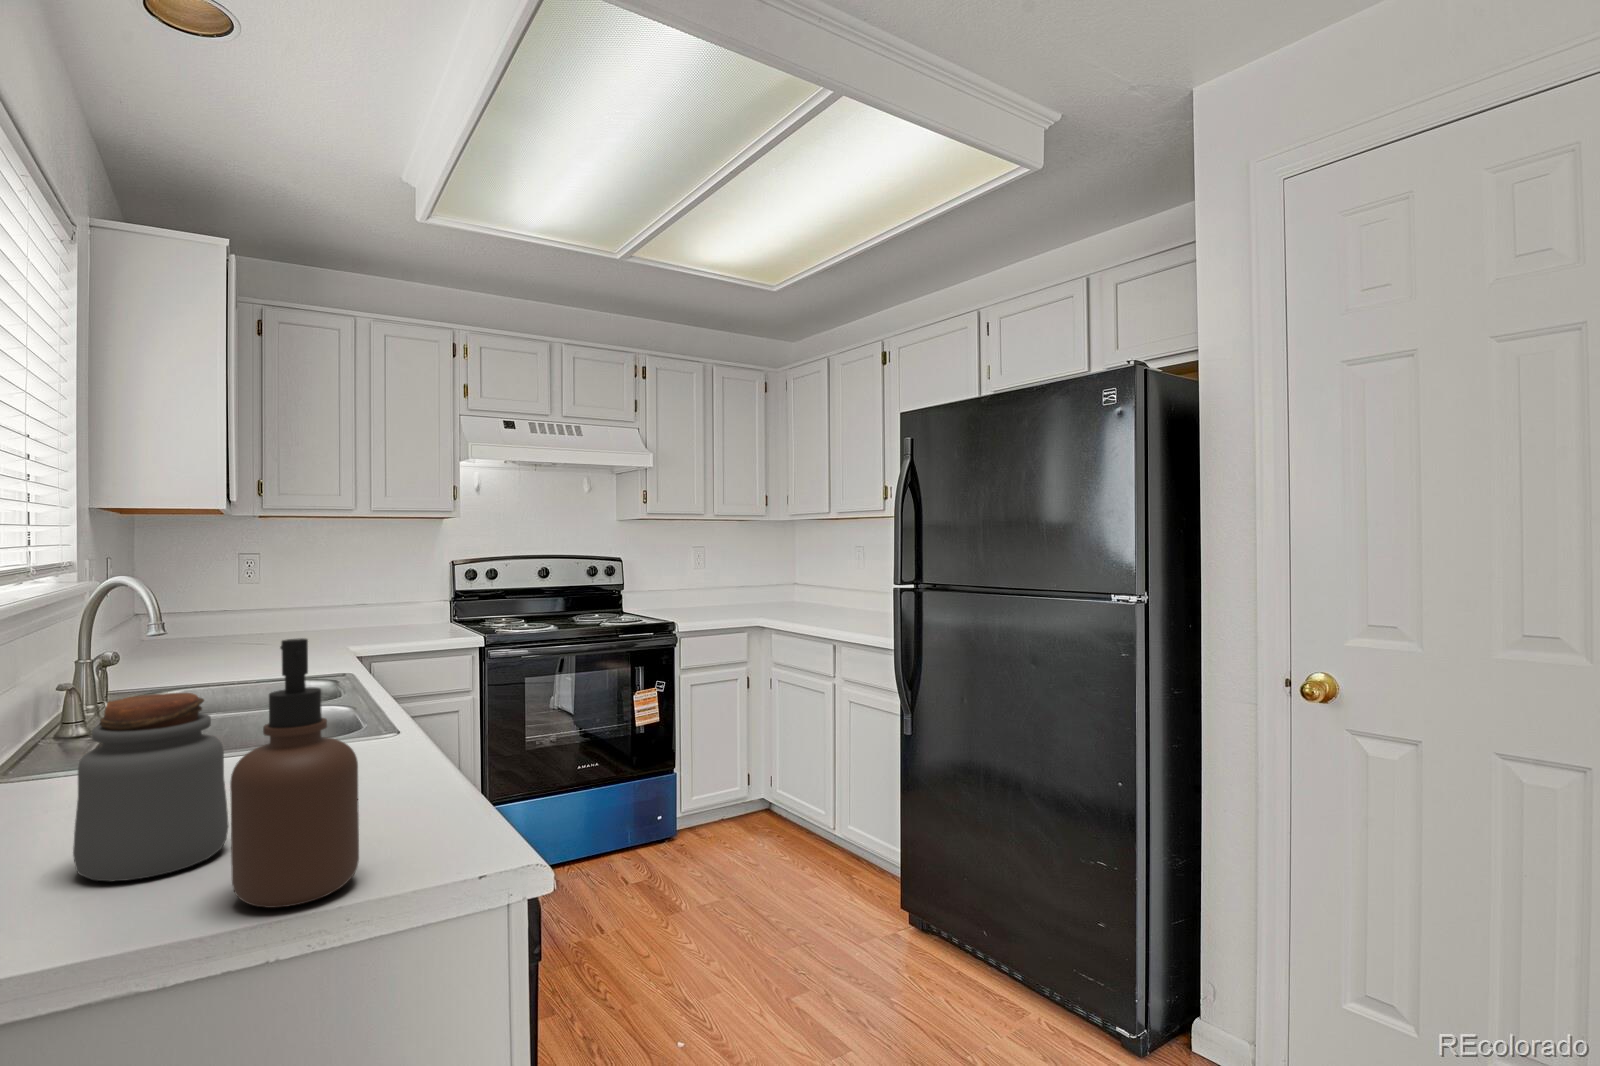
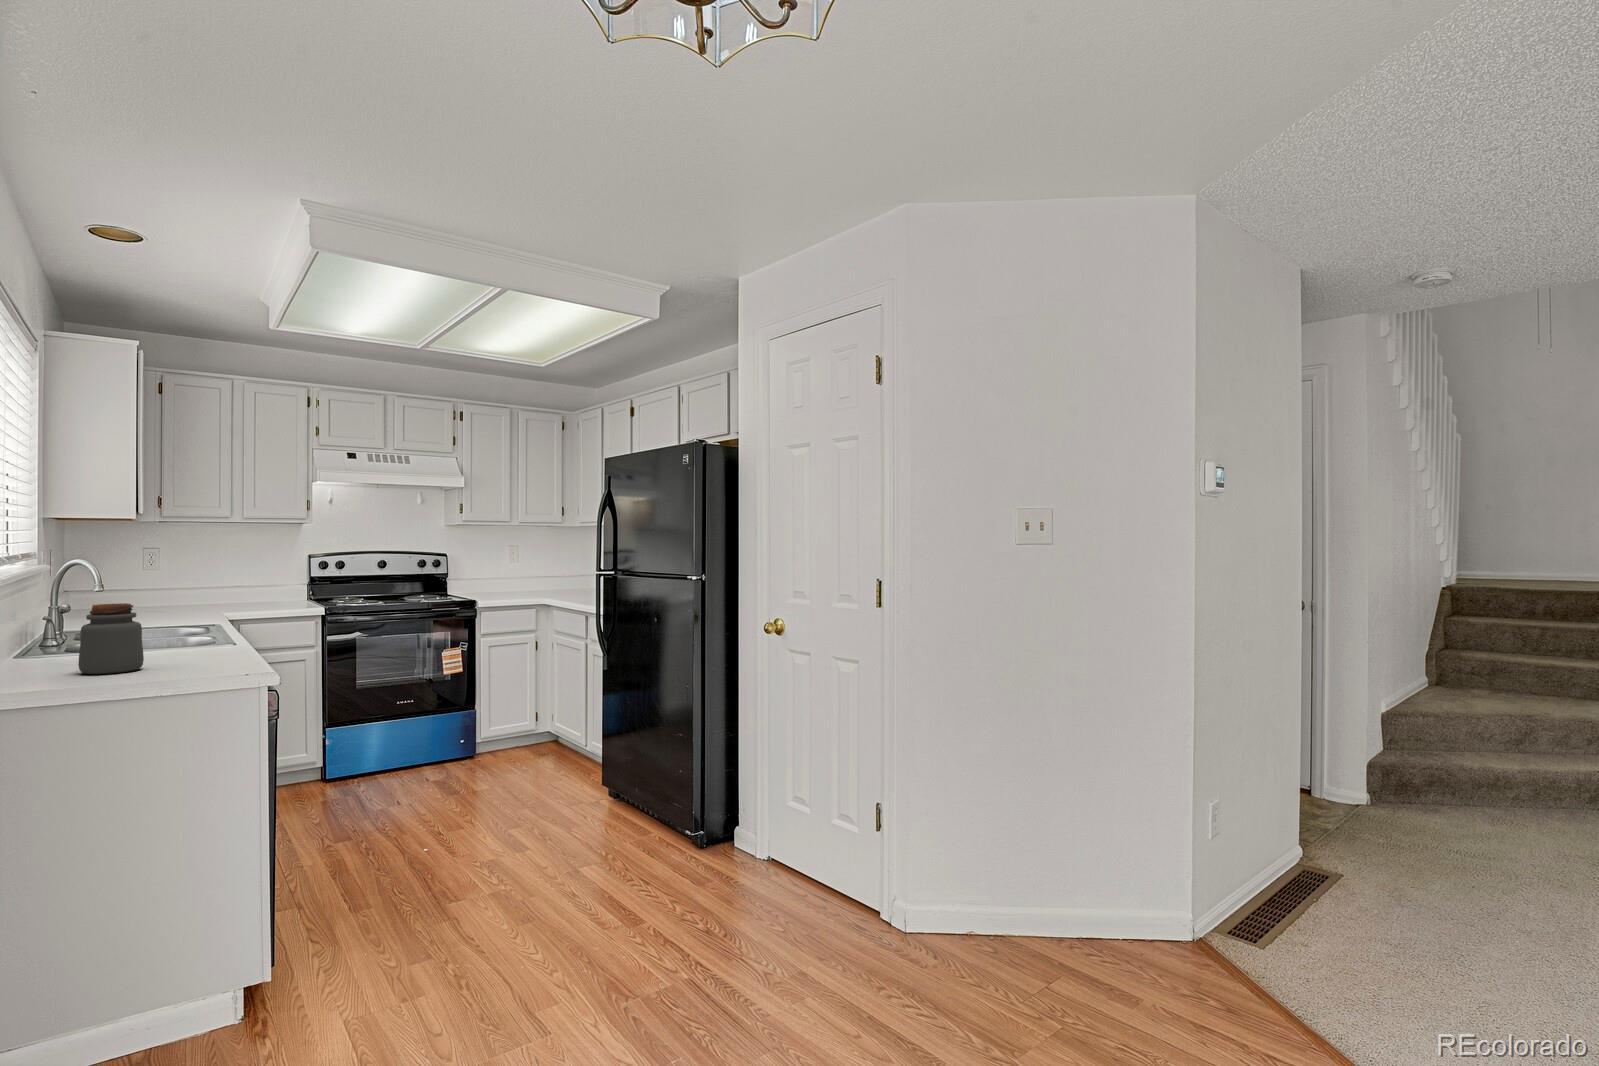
soap dispenser: present [230,638,359,908] -> none [146,578,198,677]

